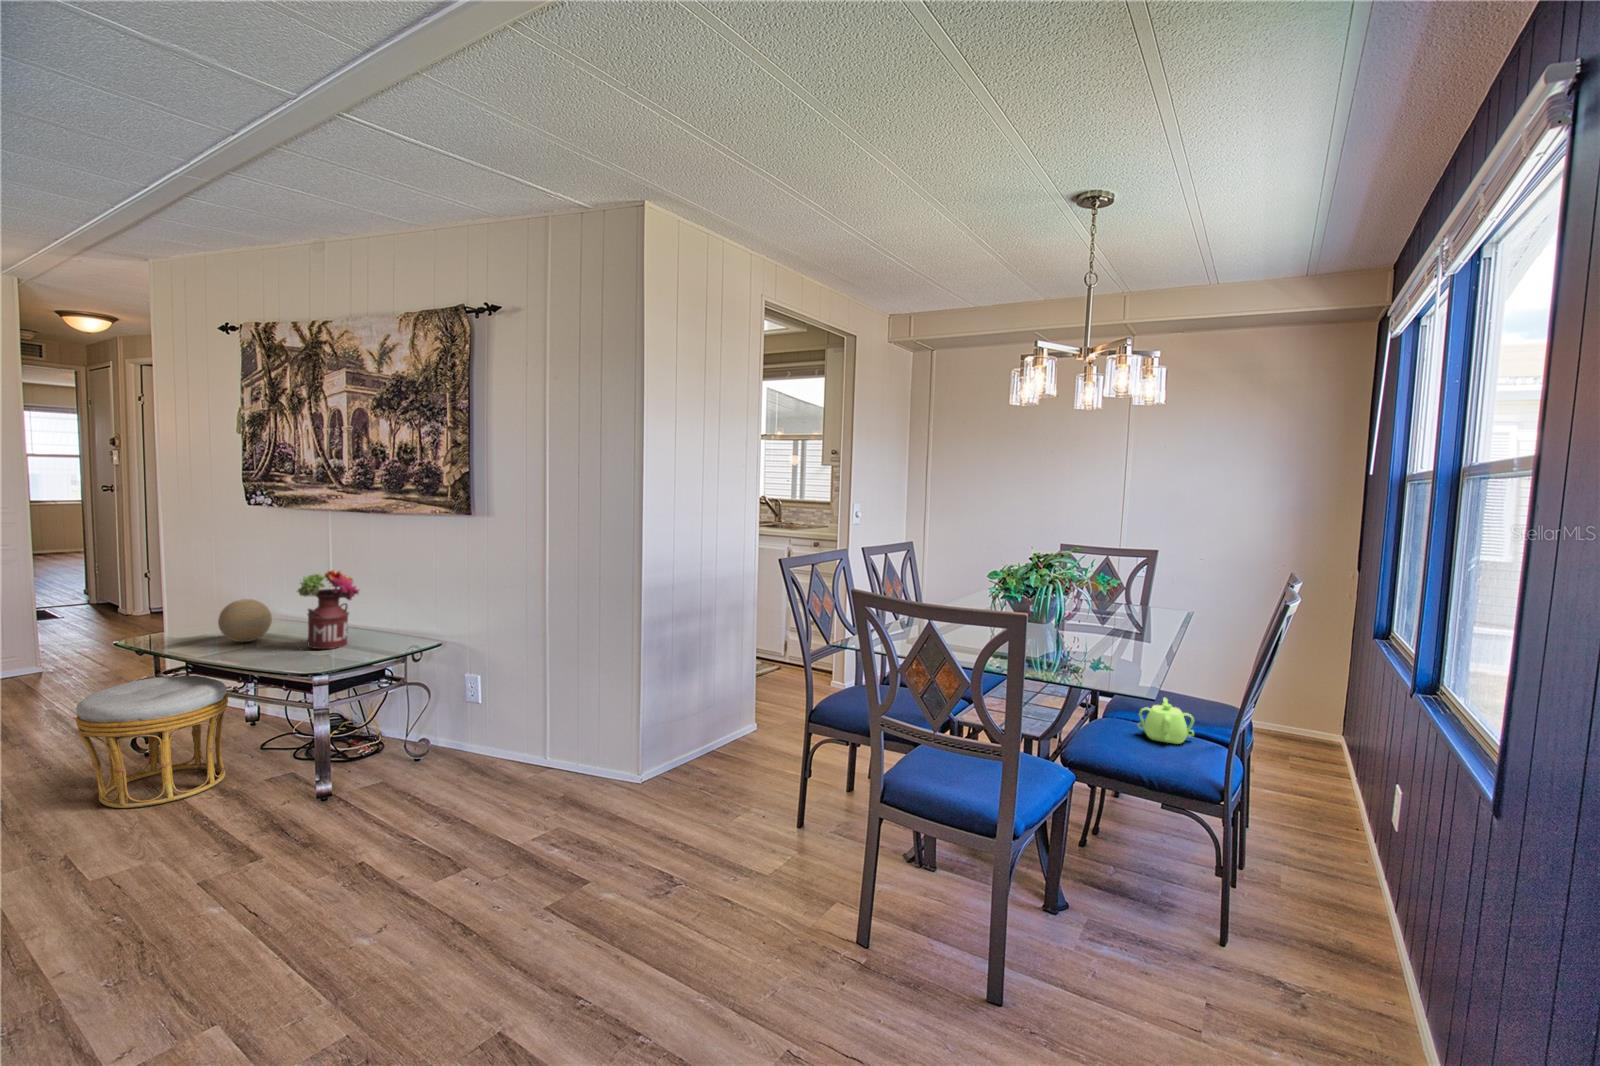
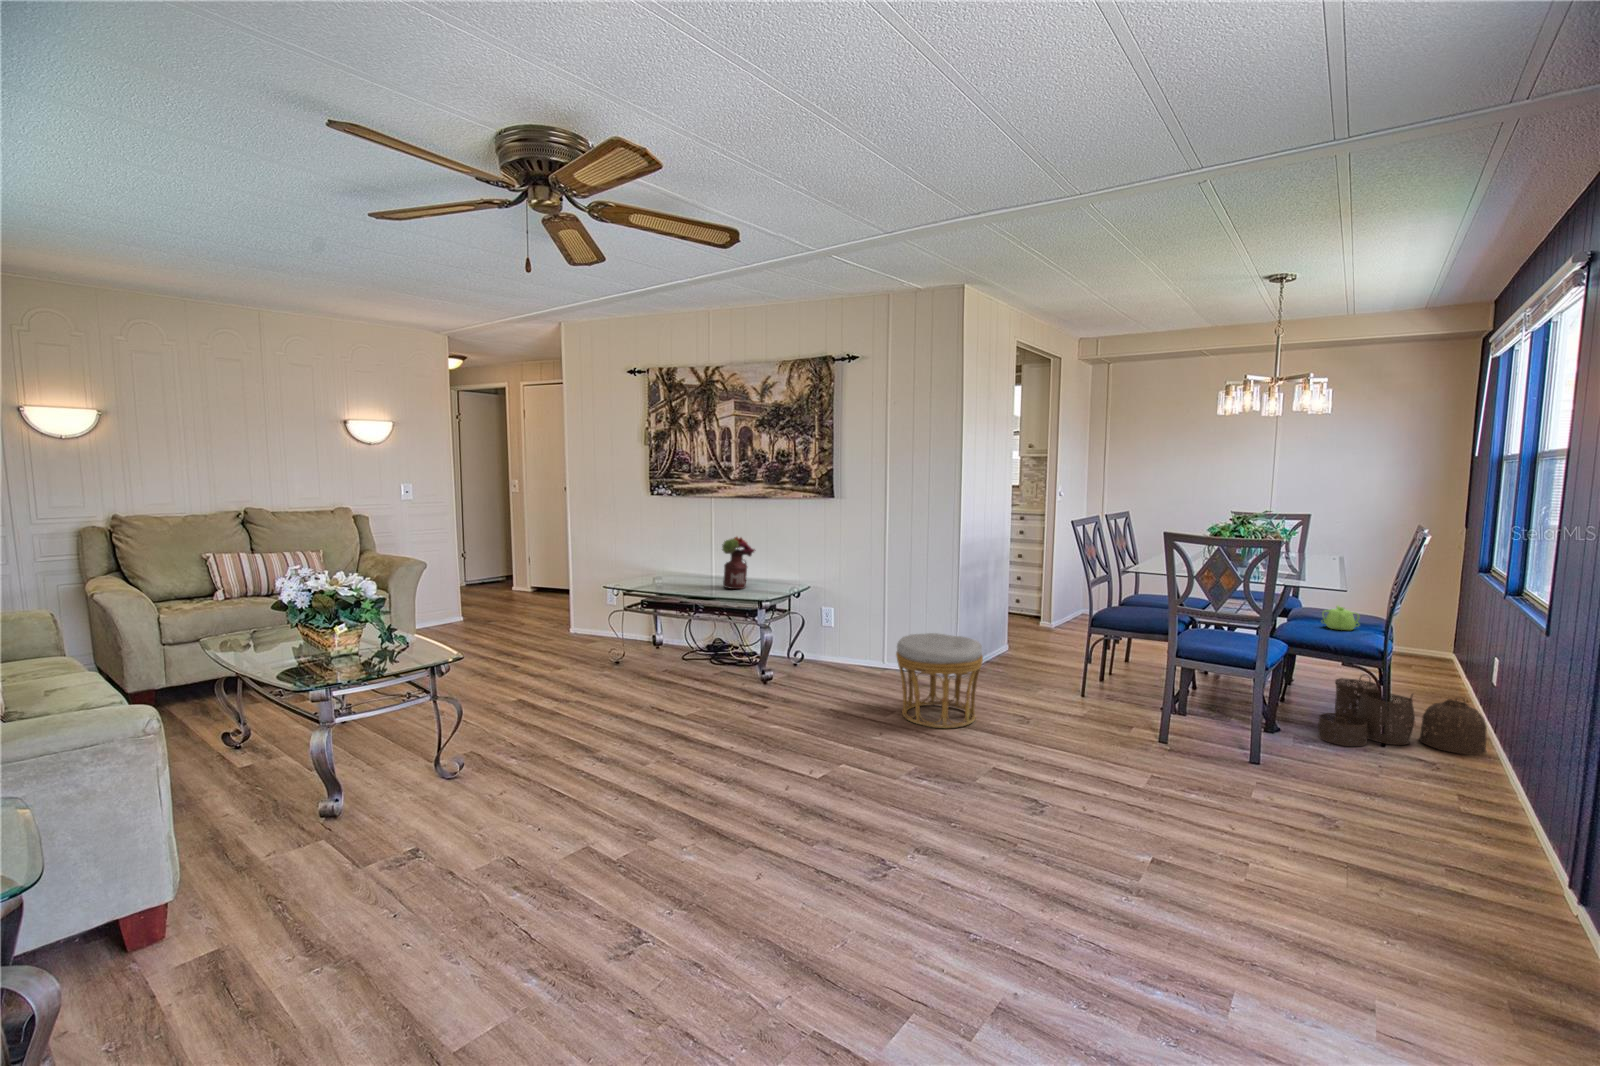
decorative orb: present [218,599,272,642] -> none [659,558,688,586]
ottoman: present [76,675,228,808] -> present [896,633,983,728]
woven basket: none [1119,811,1388,983] -> present [1318,675,1486,755]

